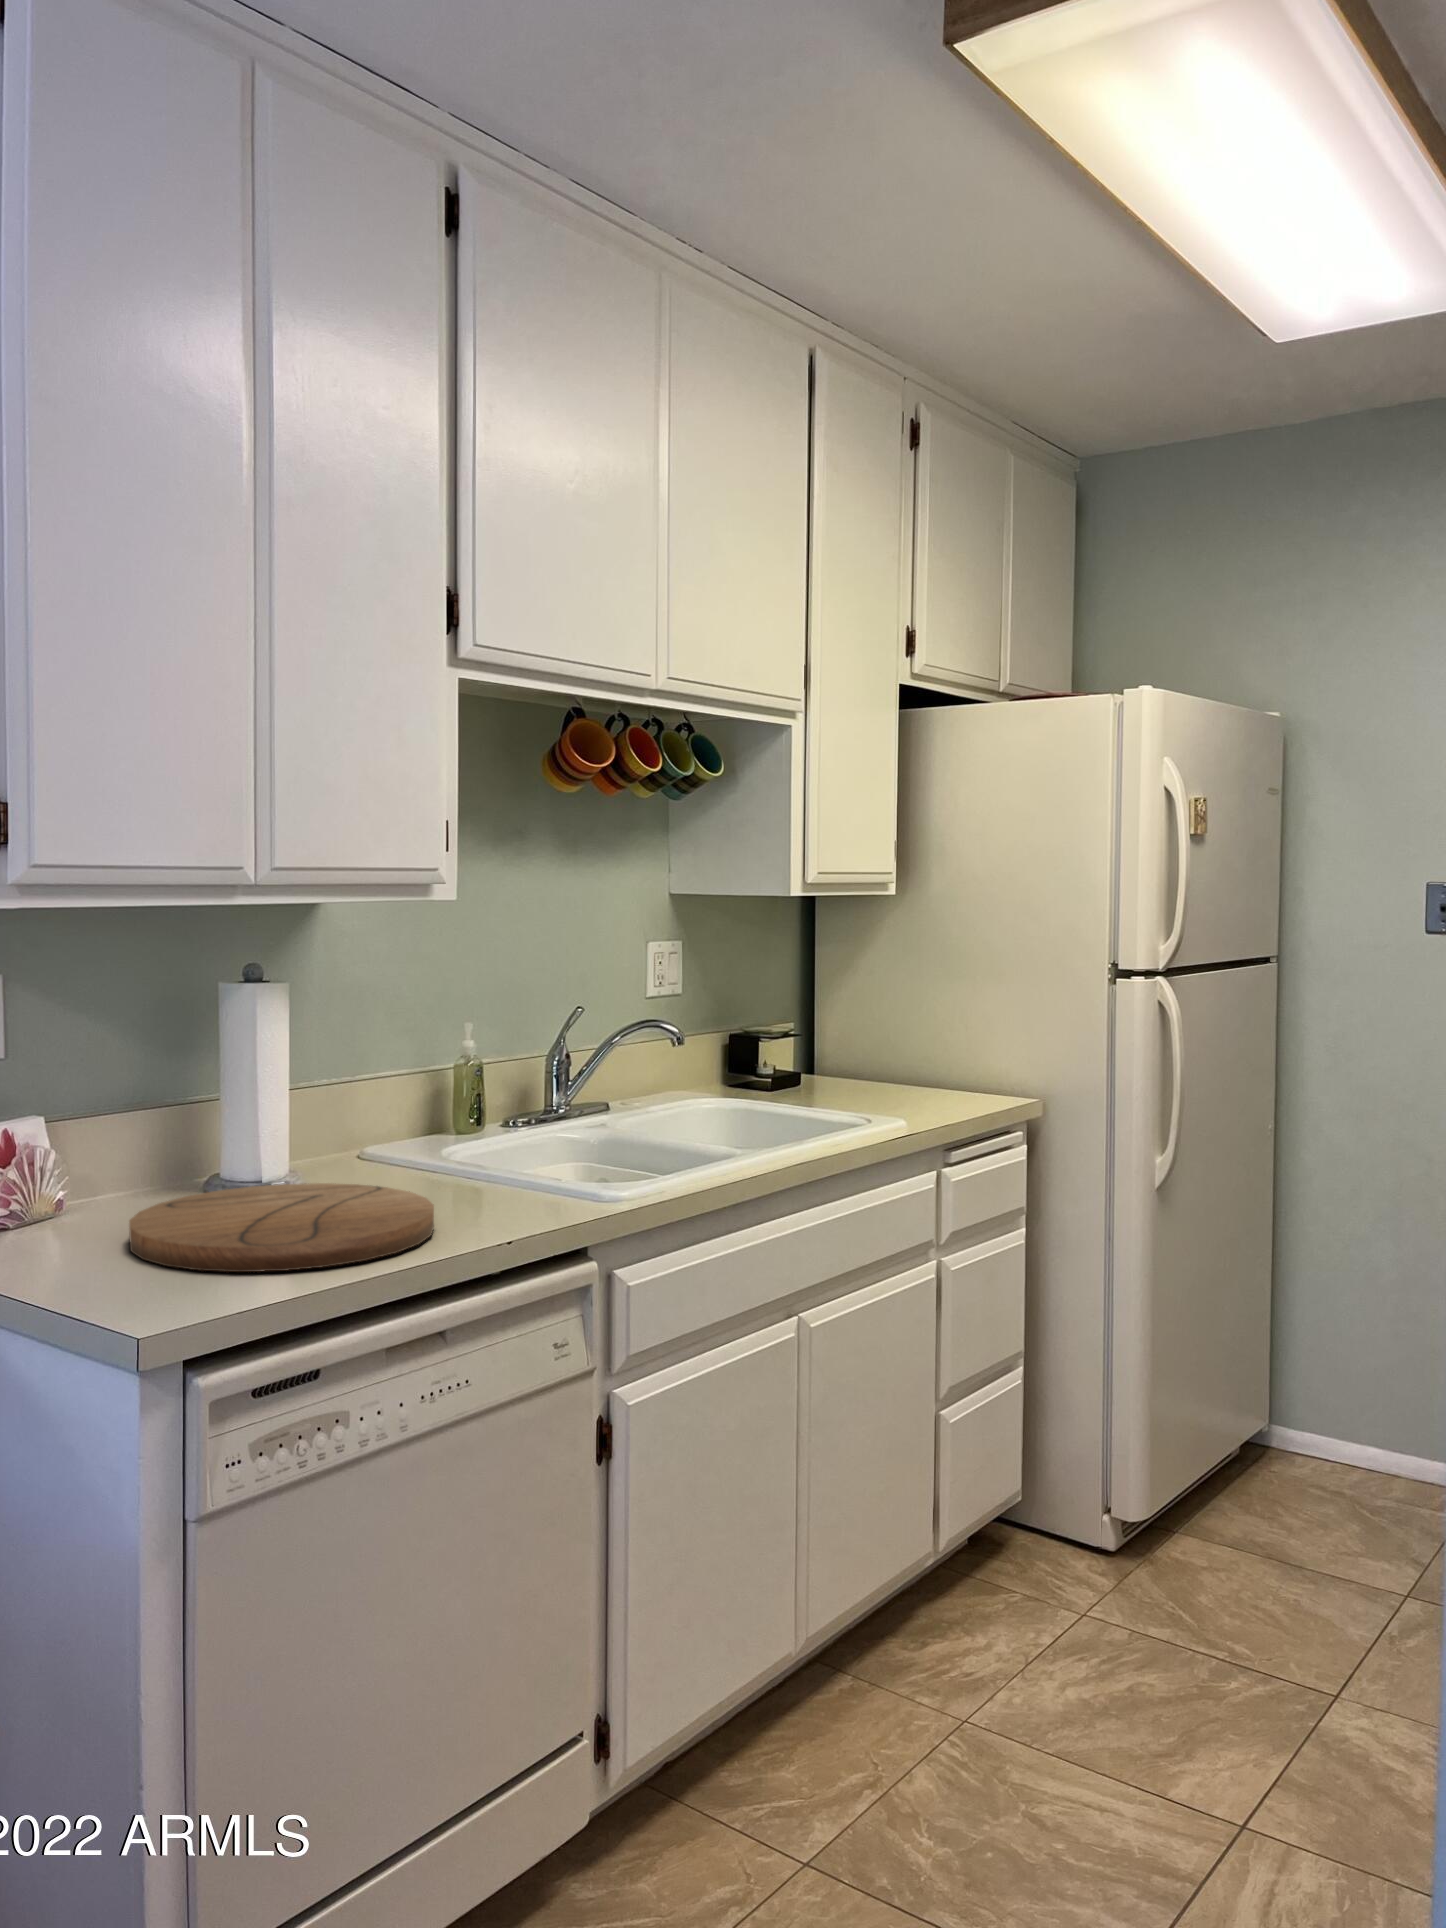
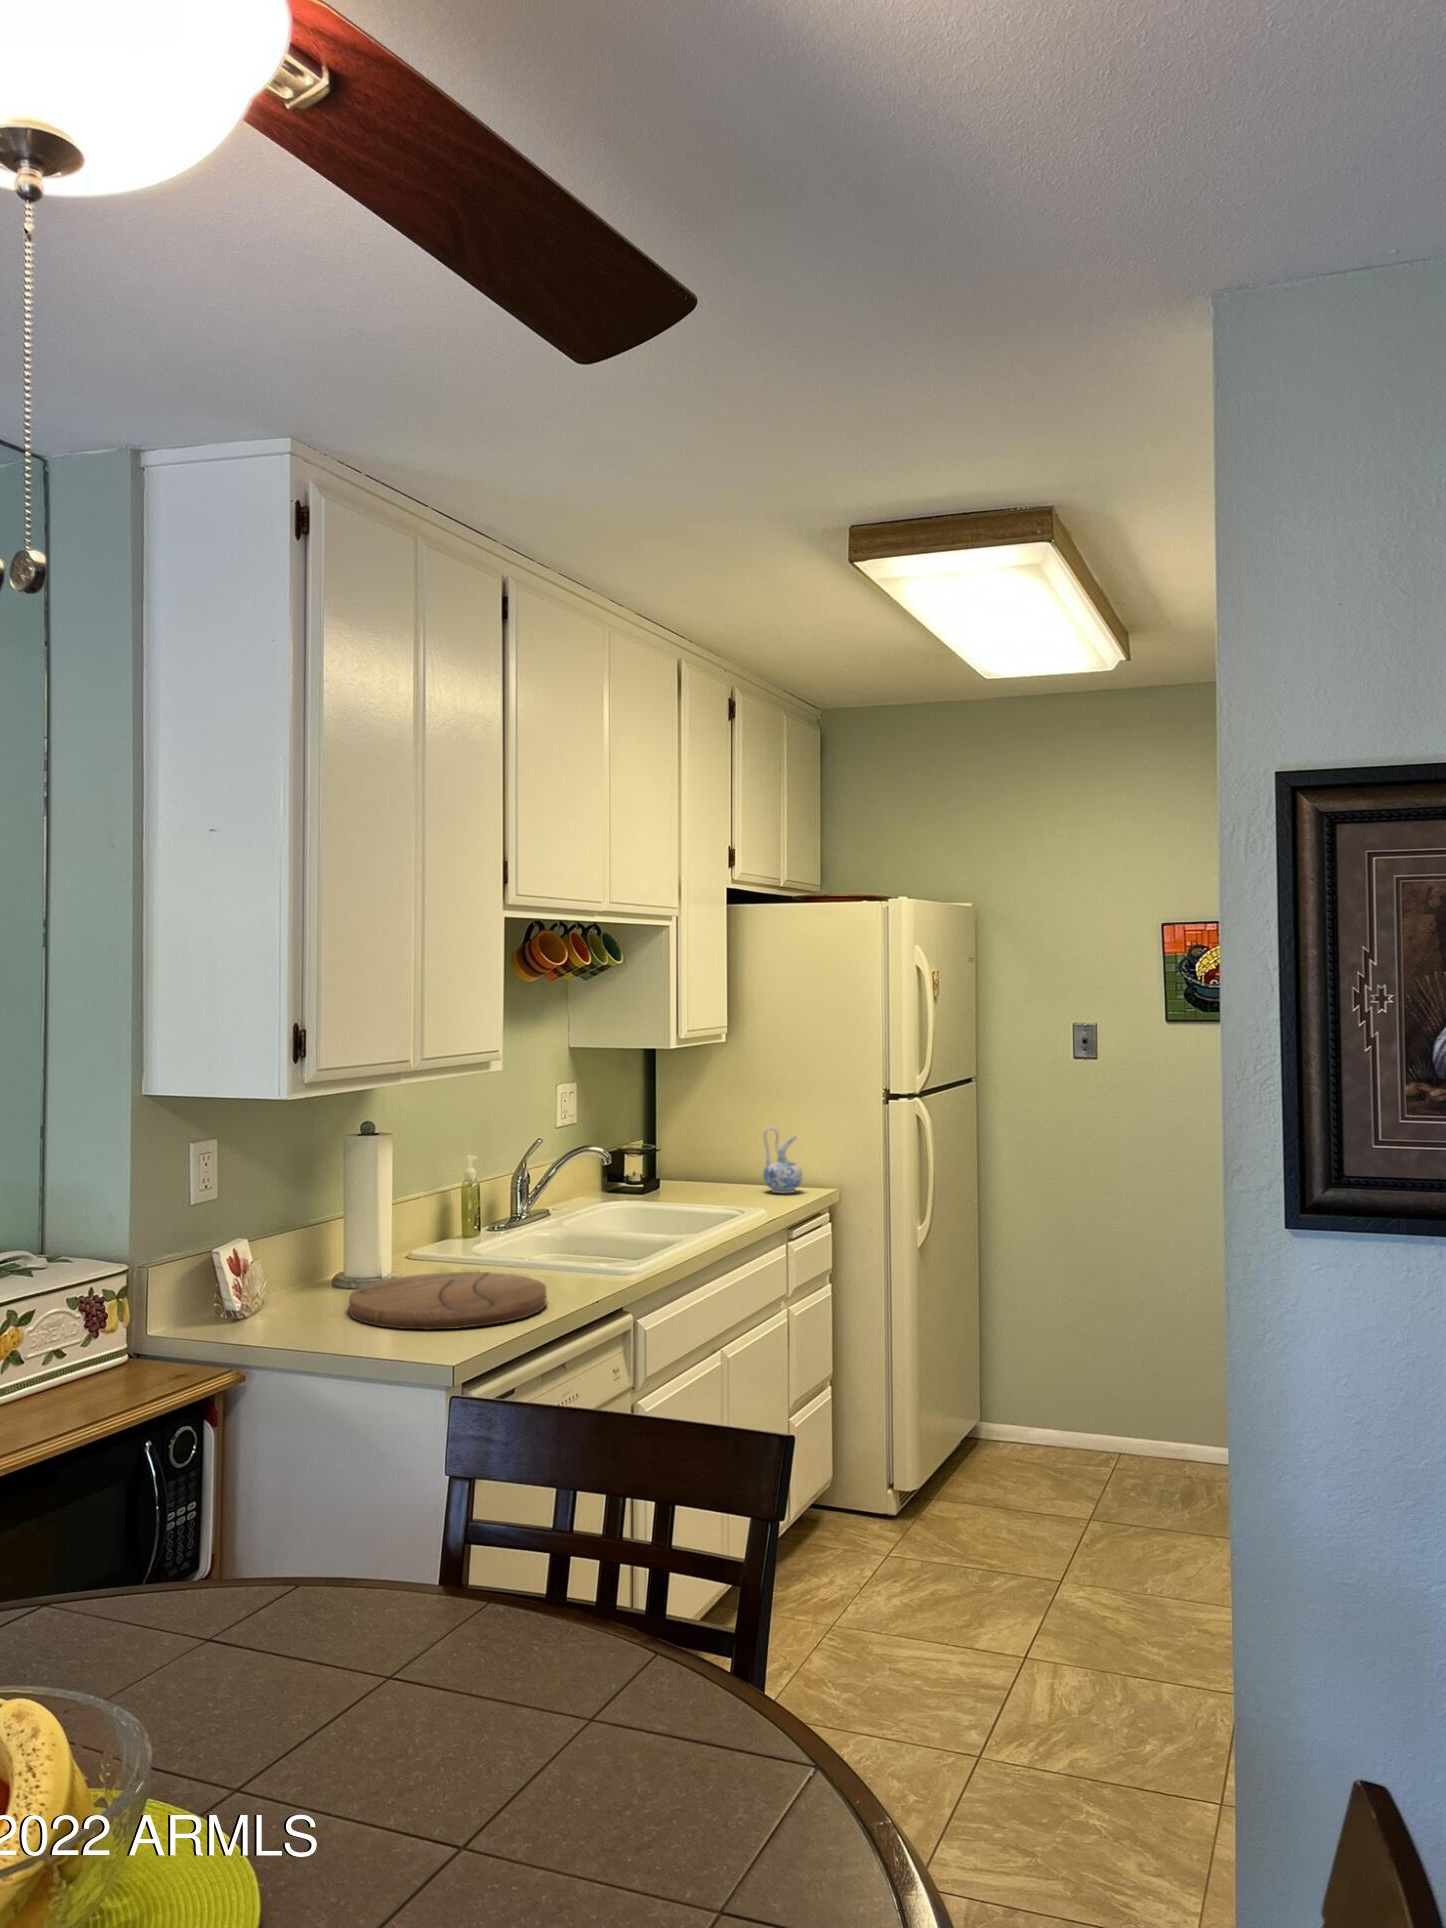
ceramic pitcher: none [930,1008,985,1100] -> present [763,1127,802,1193]

